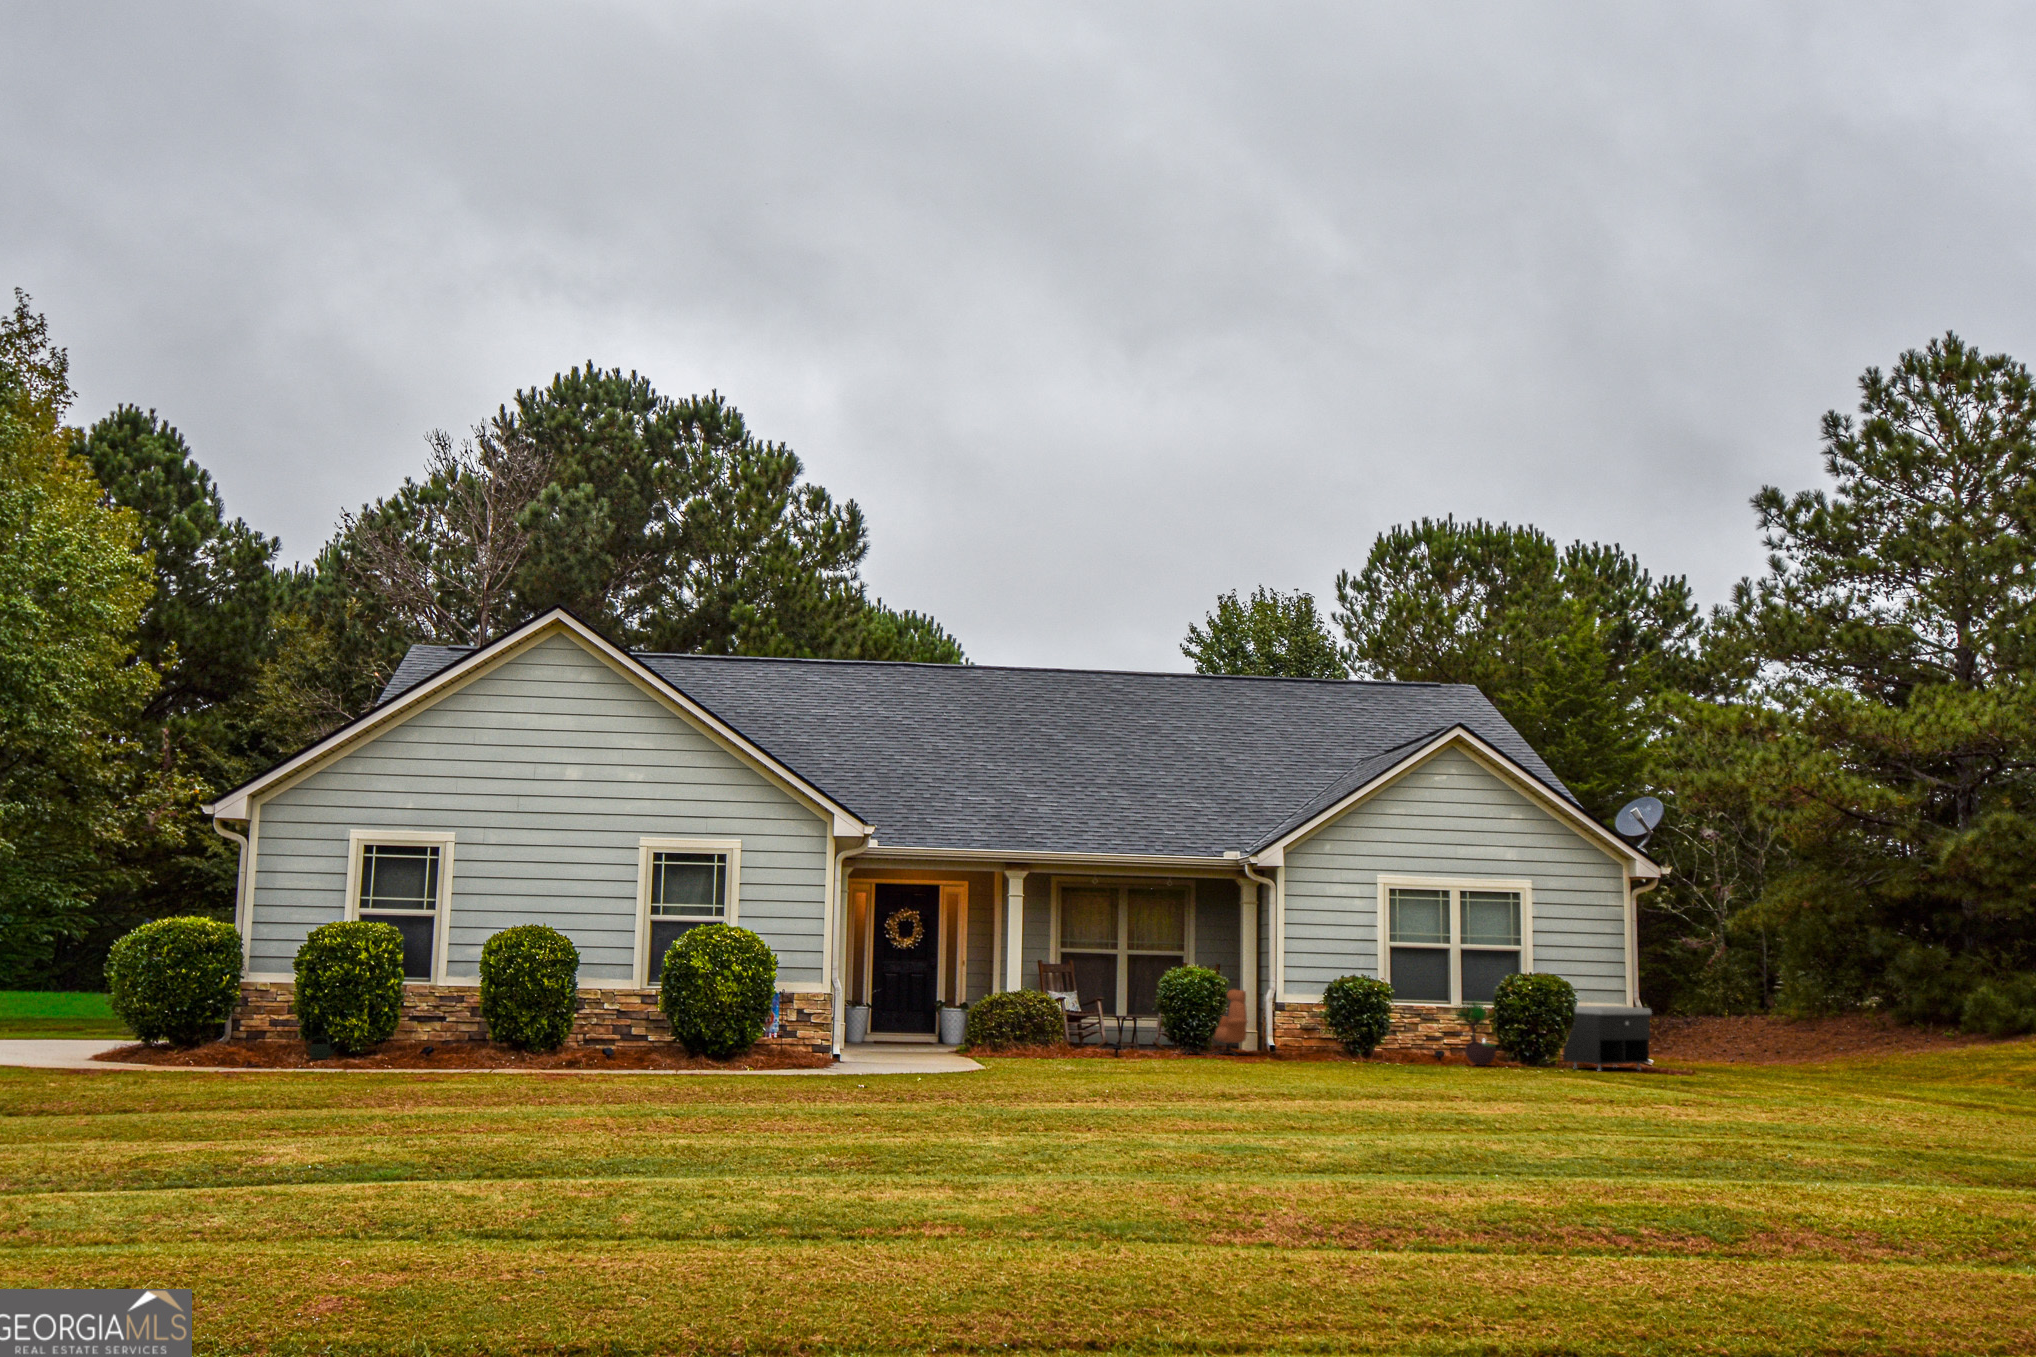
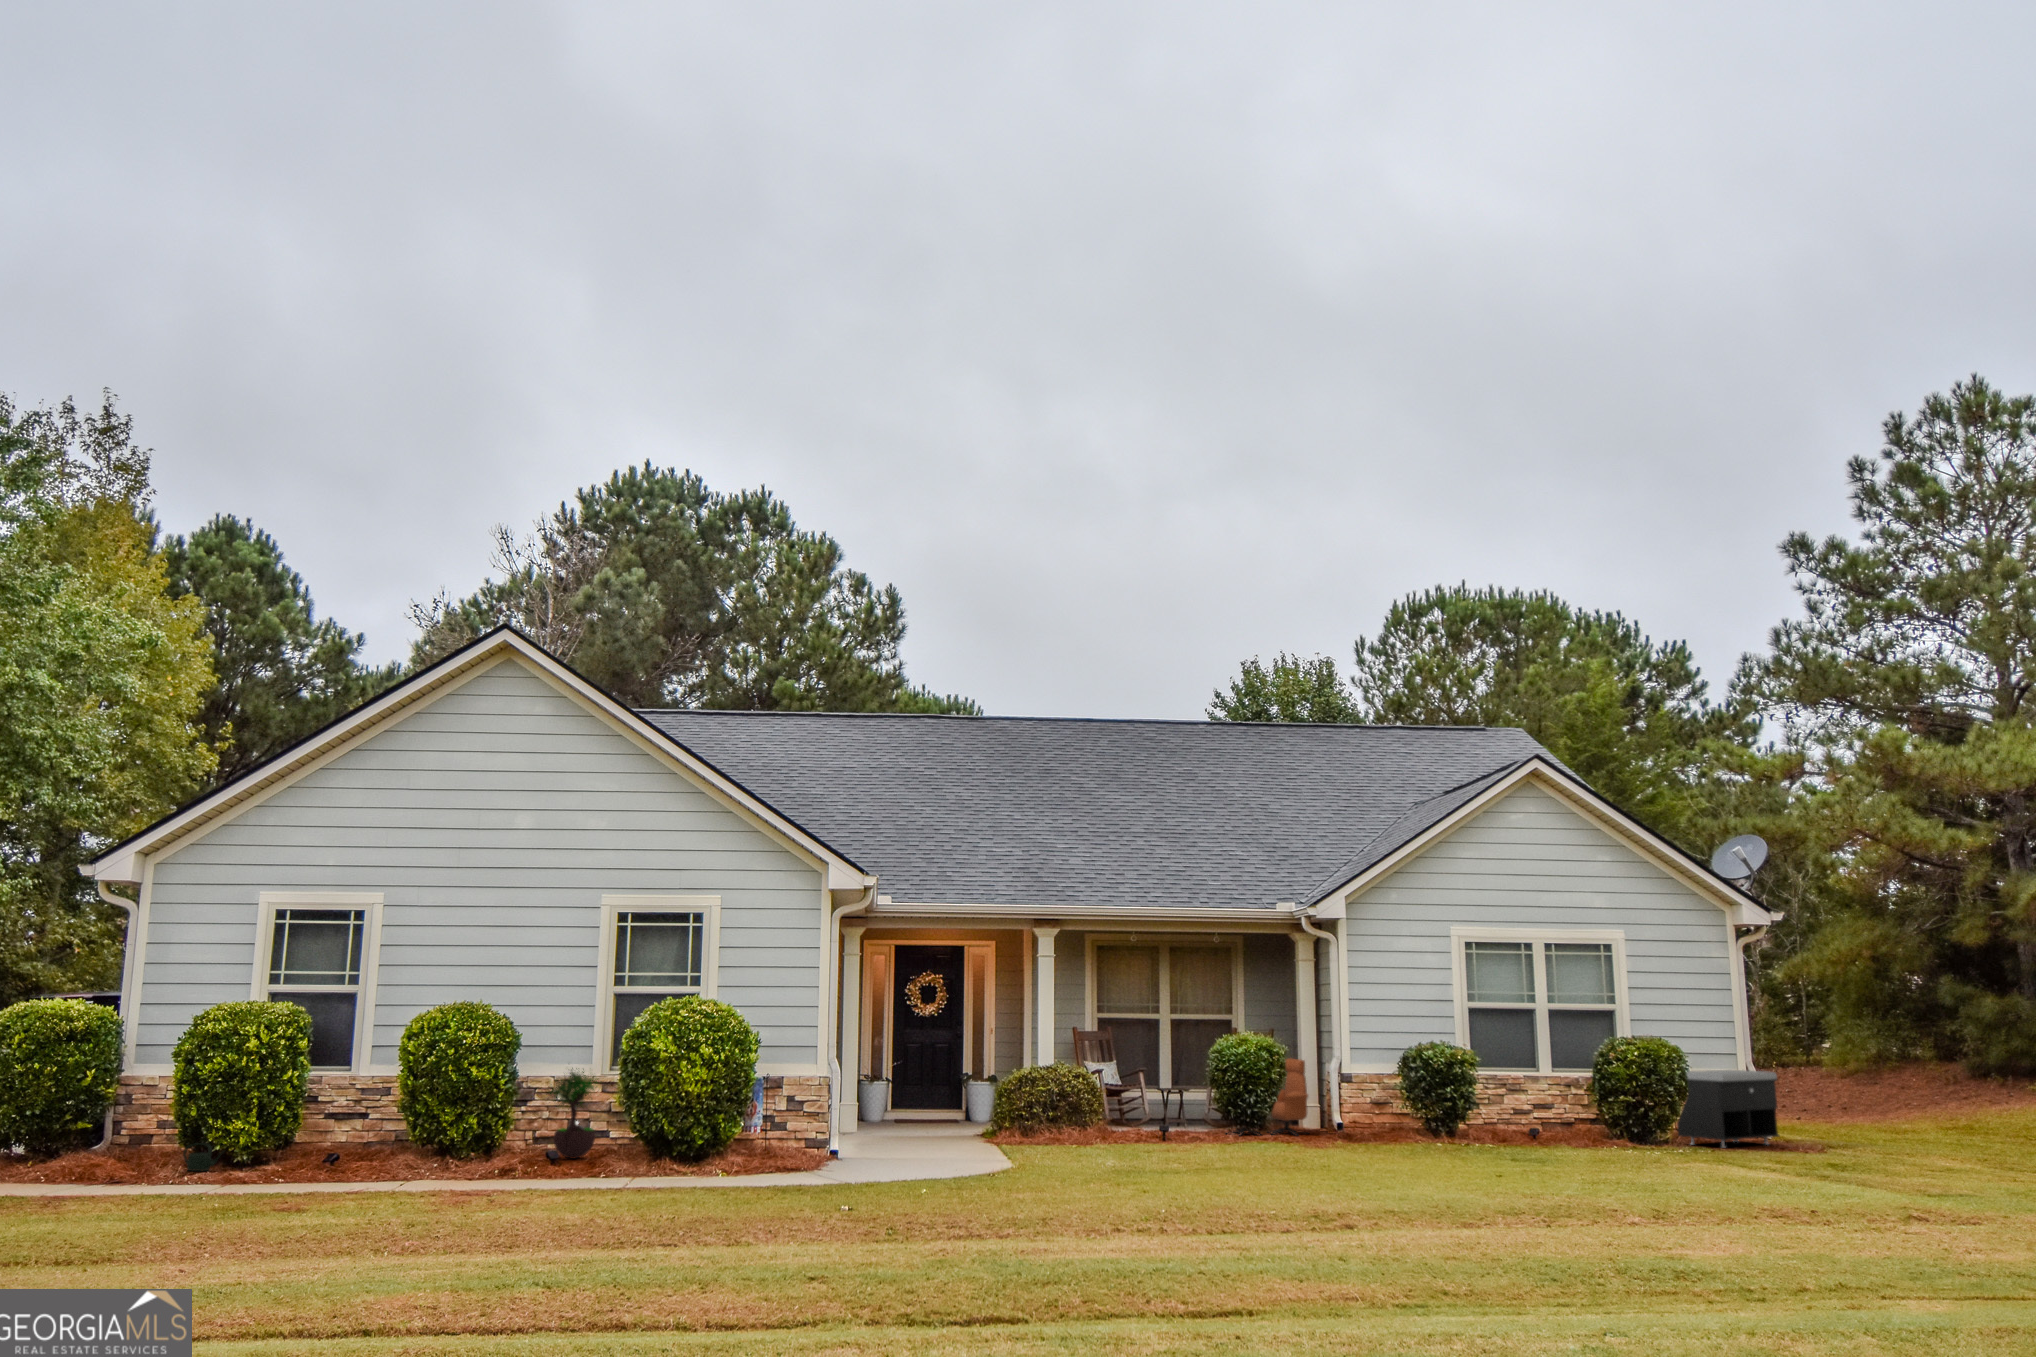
potted tree: present [1456,1002,1496,1065] -> present [550,1068,595,1158]

